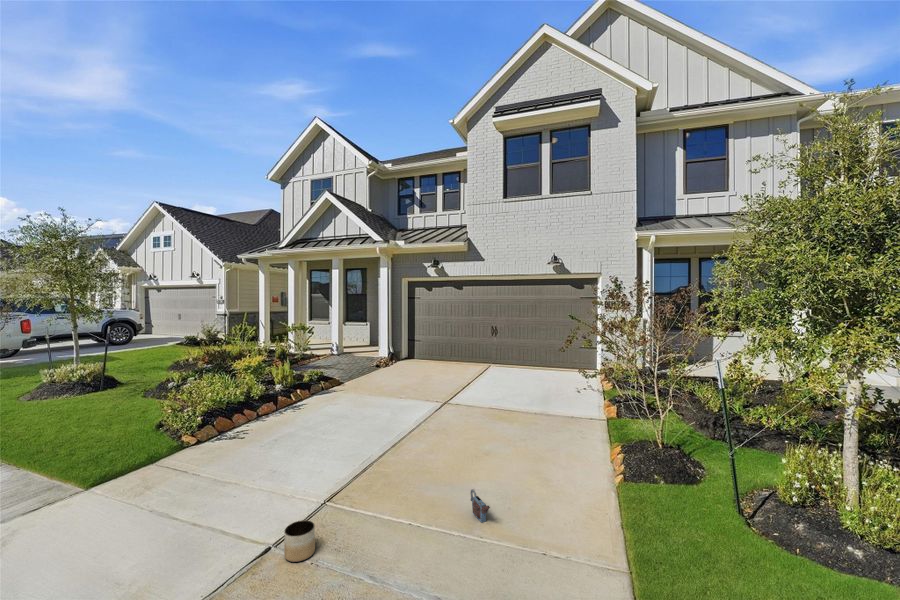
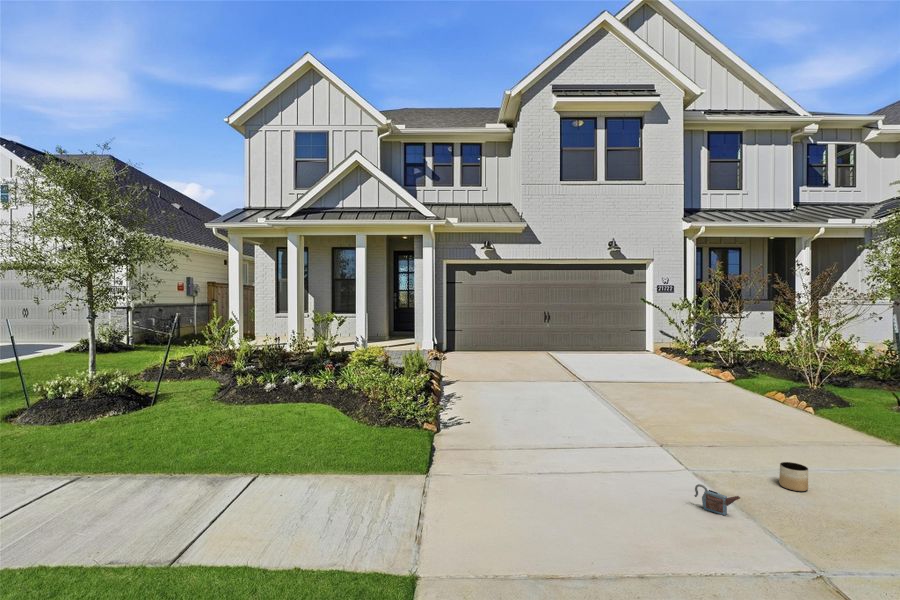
watering can: present [470,489,490,522] -> present [694,484,740,515]

